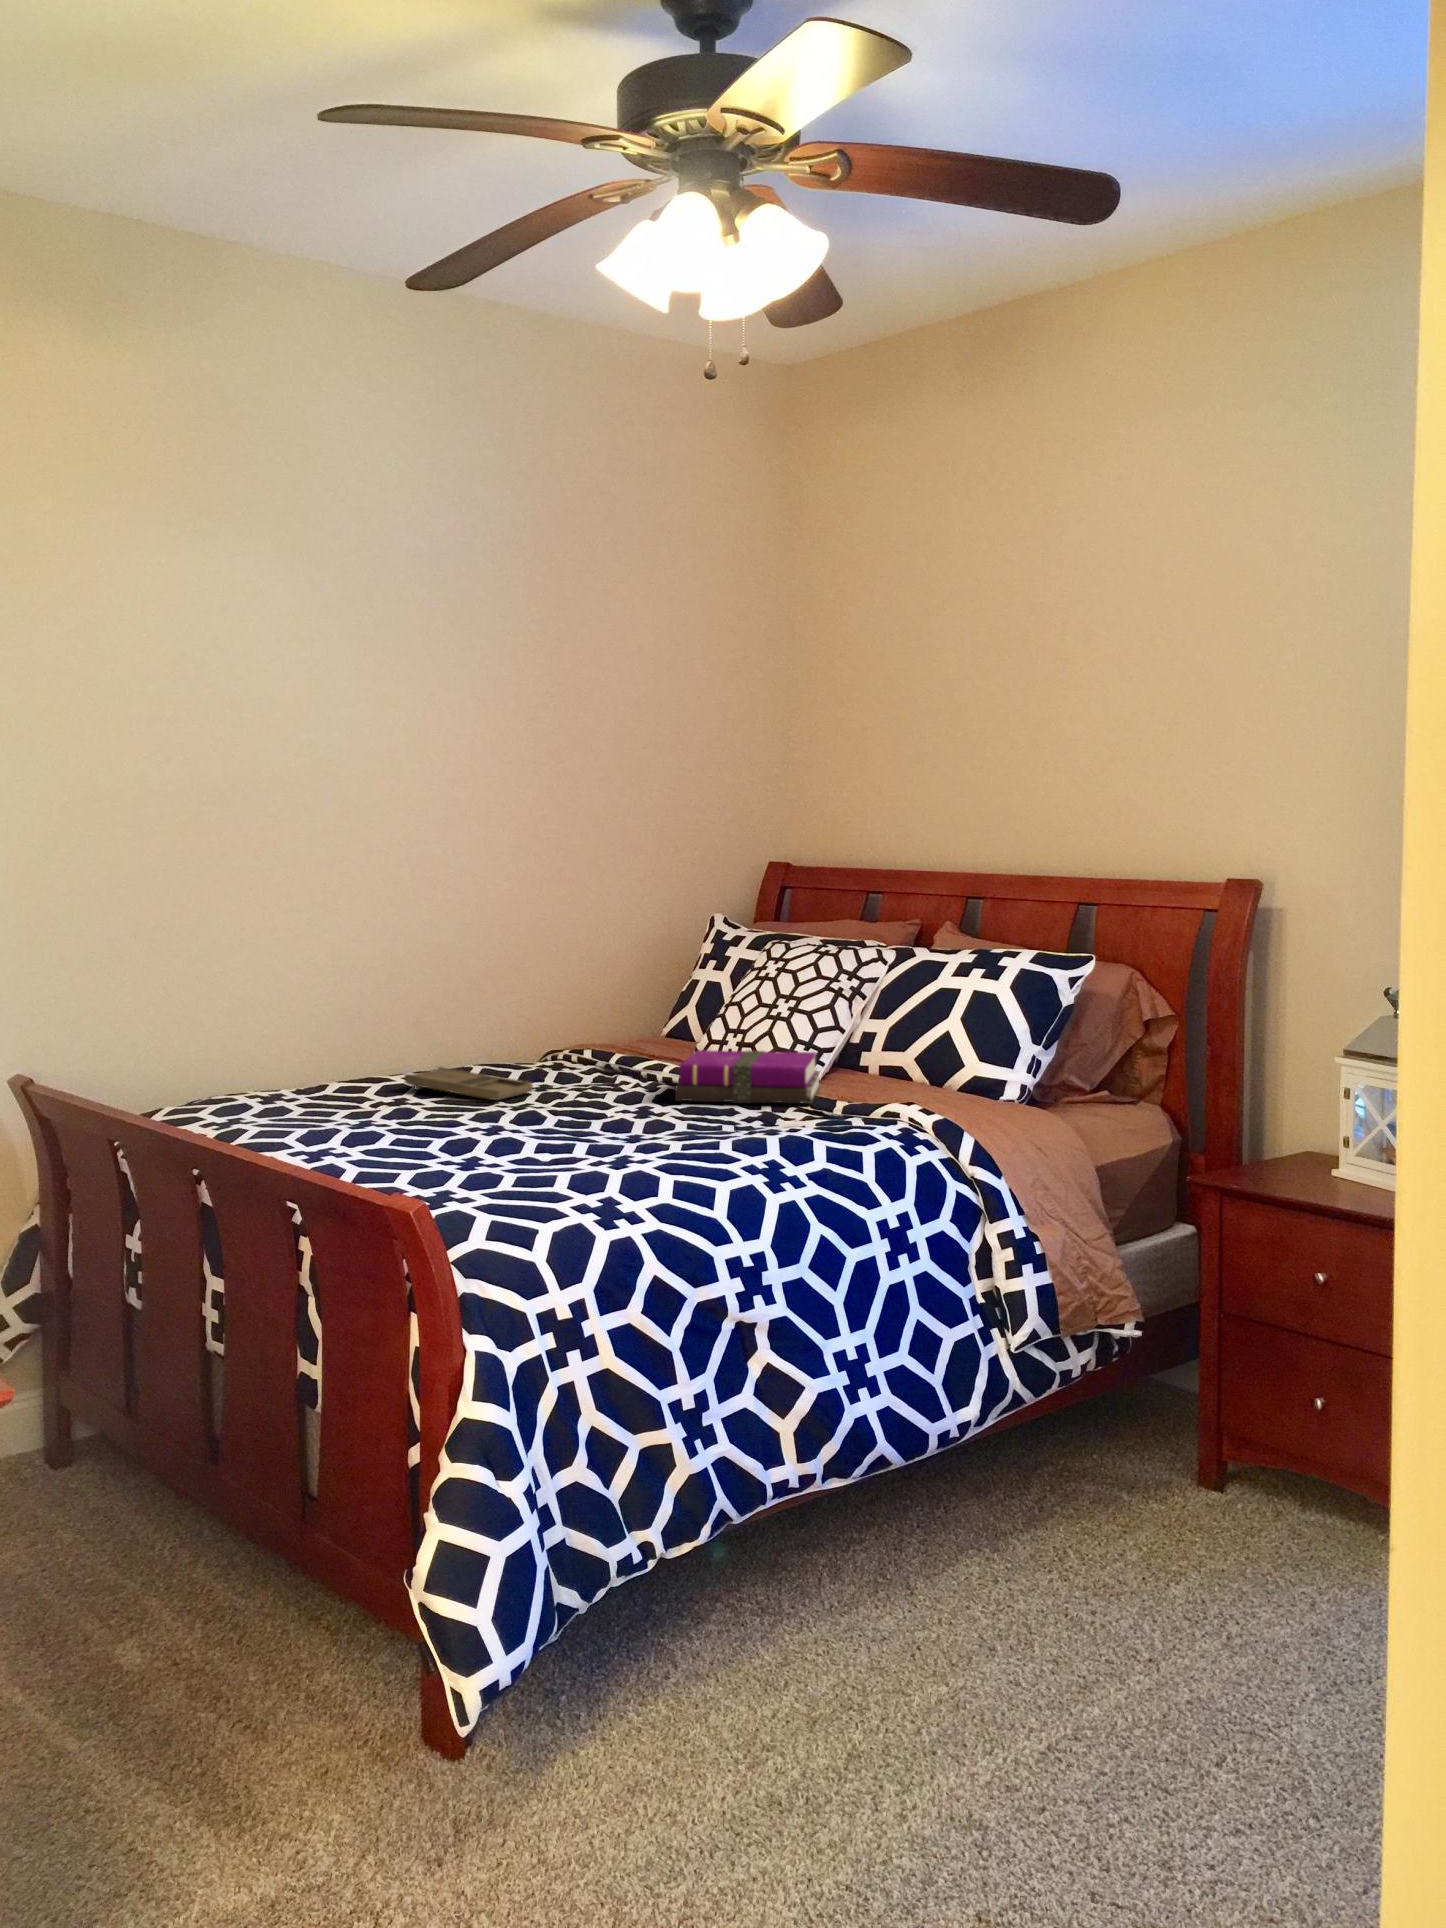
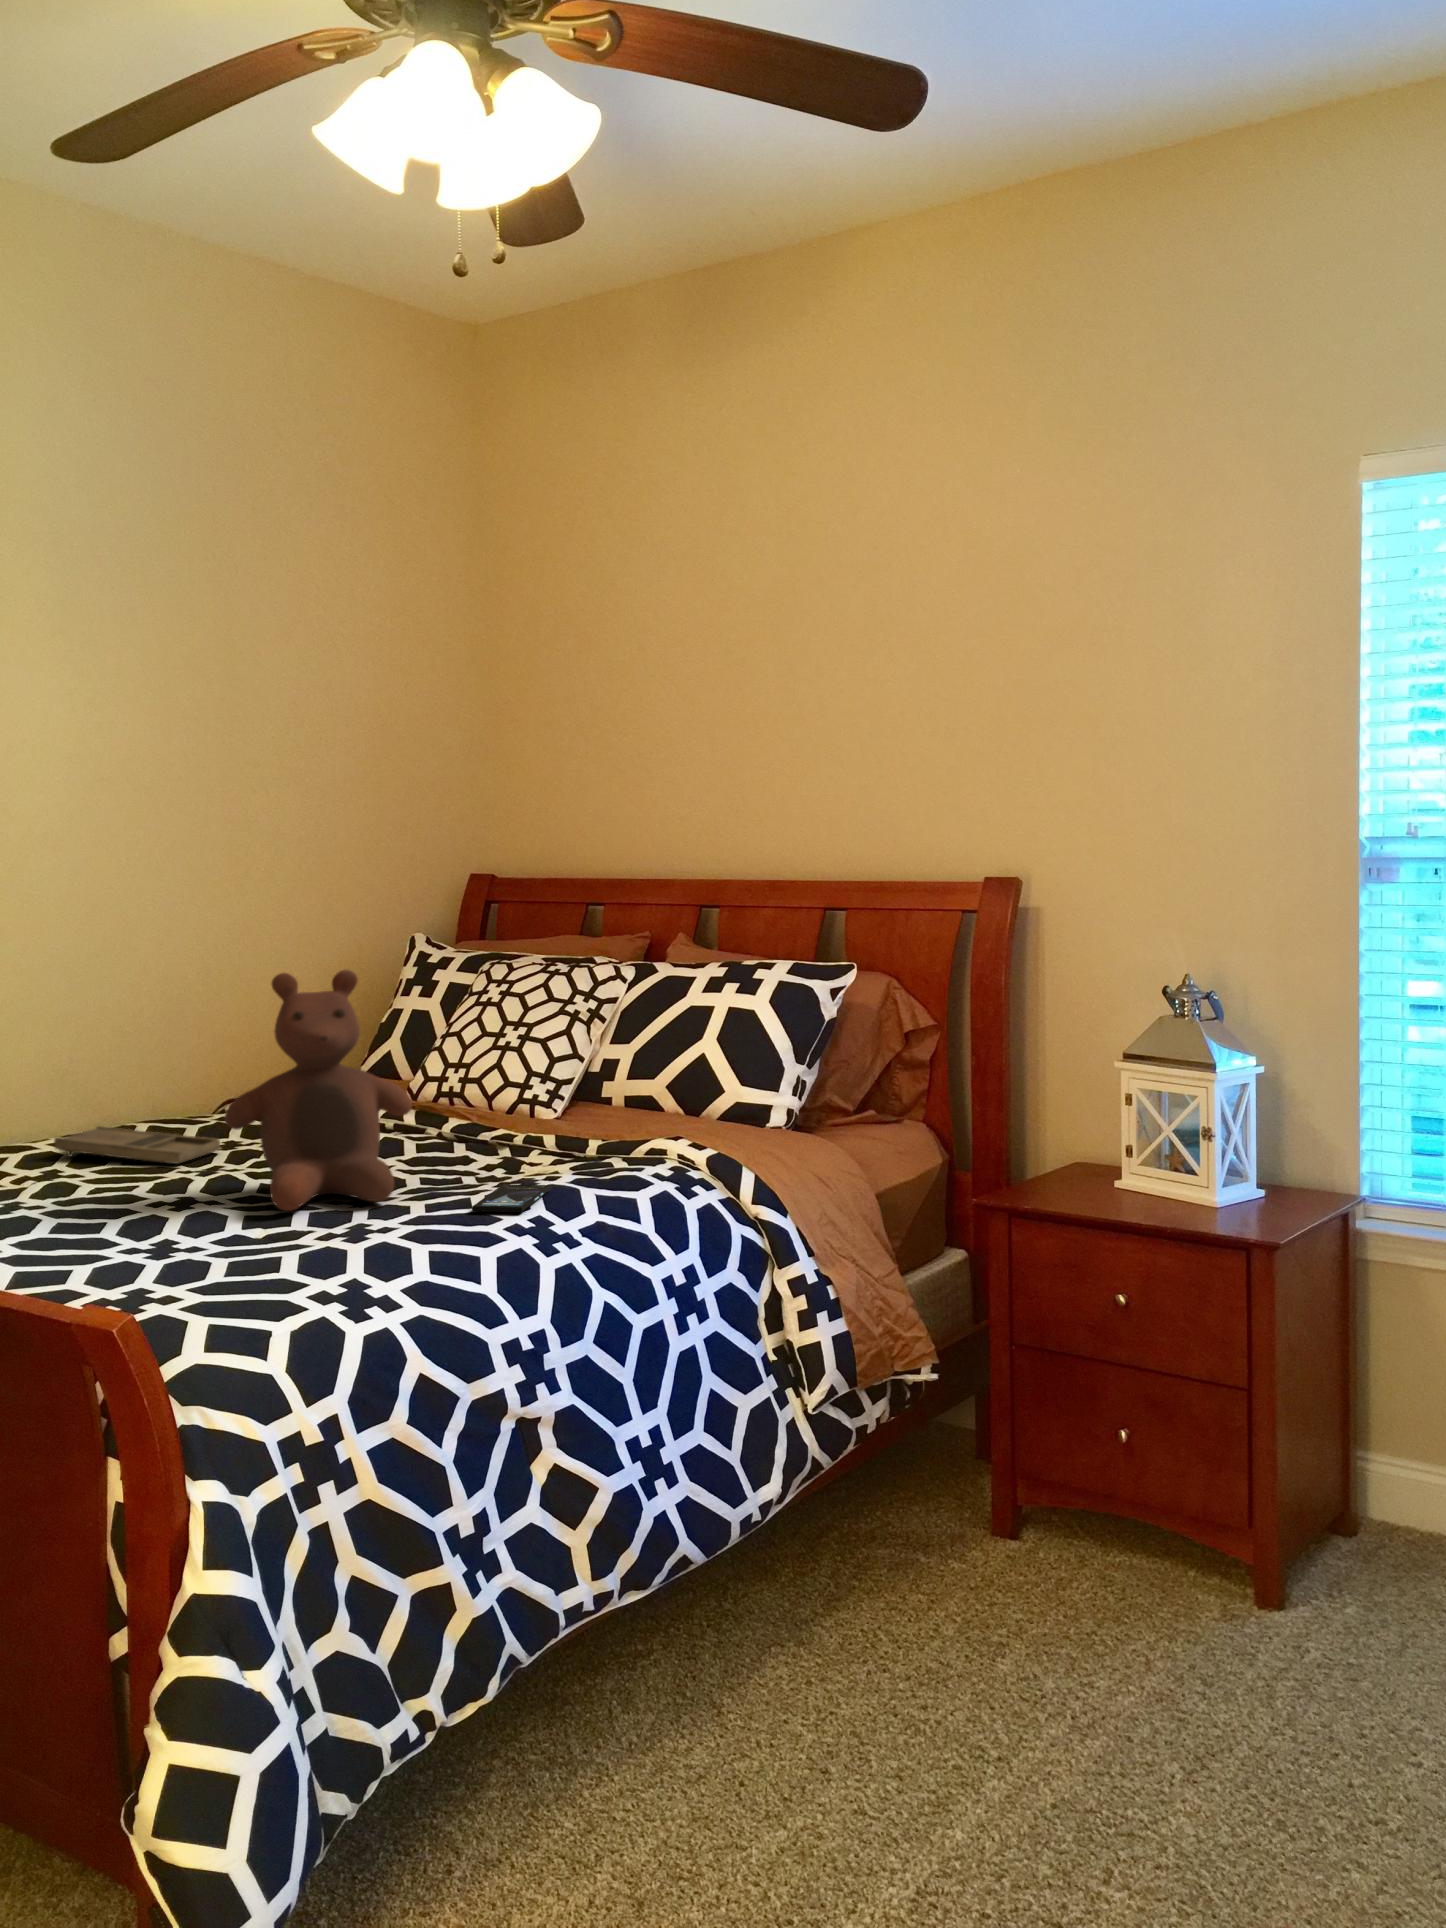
stuffed bear: none [528,944,681,1142] -> present [224,970,412,1211]
notebook: present [675,1050,820,1104] -> none [398,1086,562,1152]
smartphone: none [720,1132,790,1154] -> present [472,1184,550,1212]

